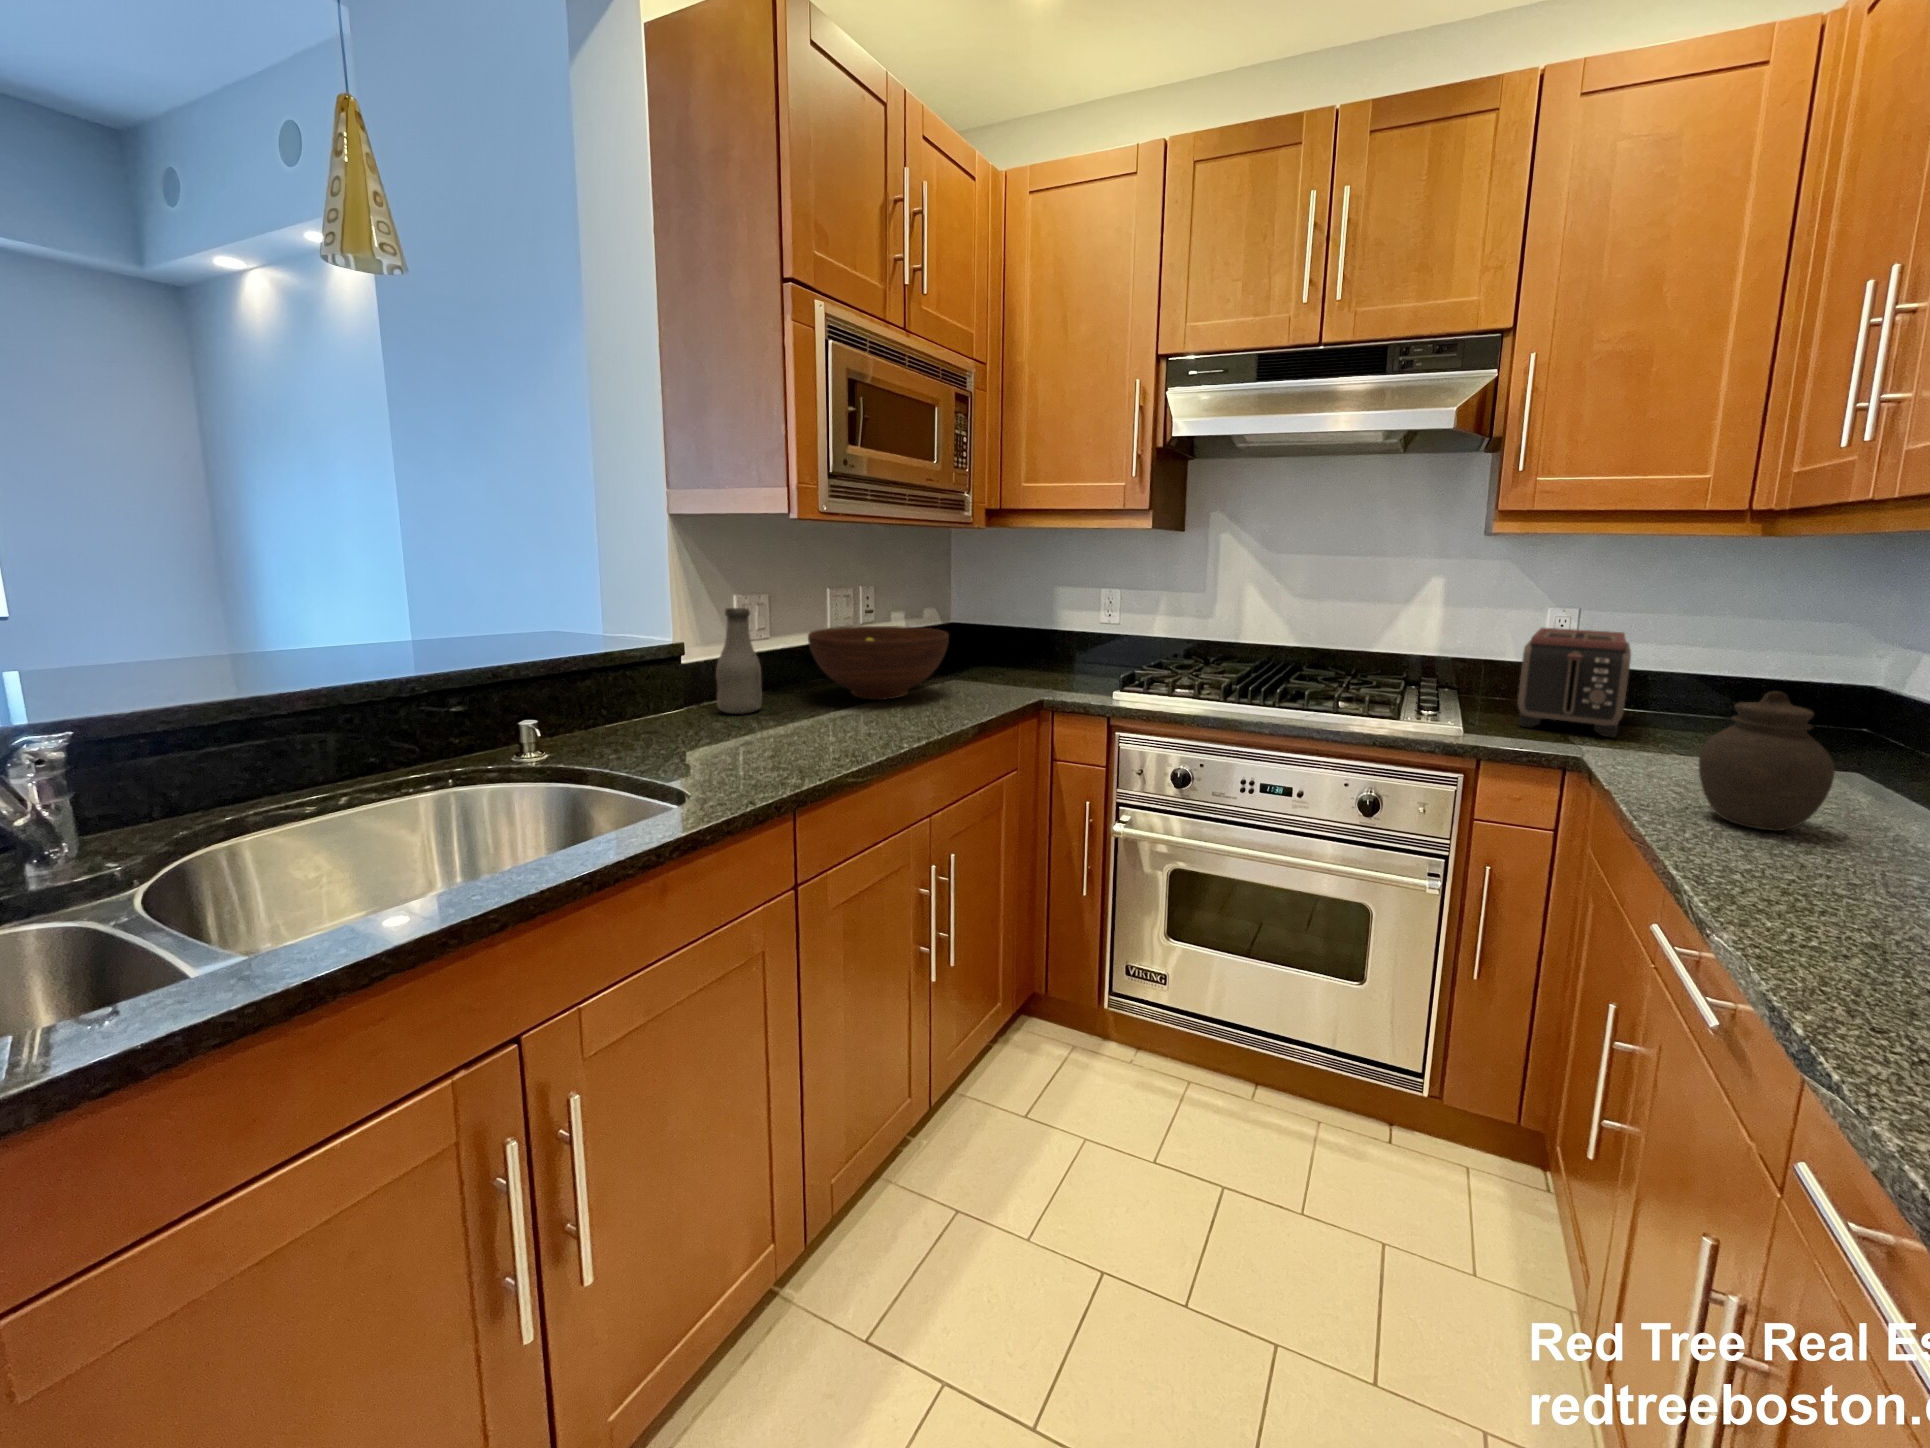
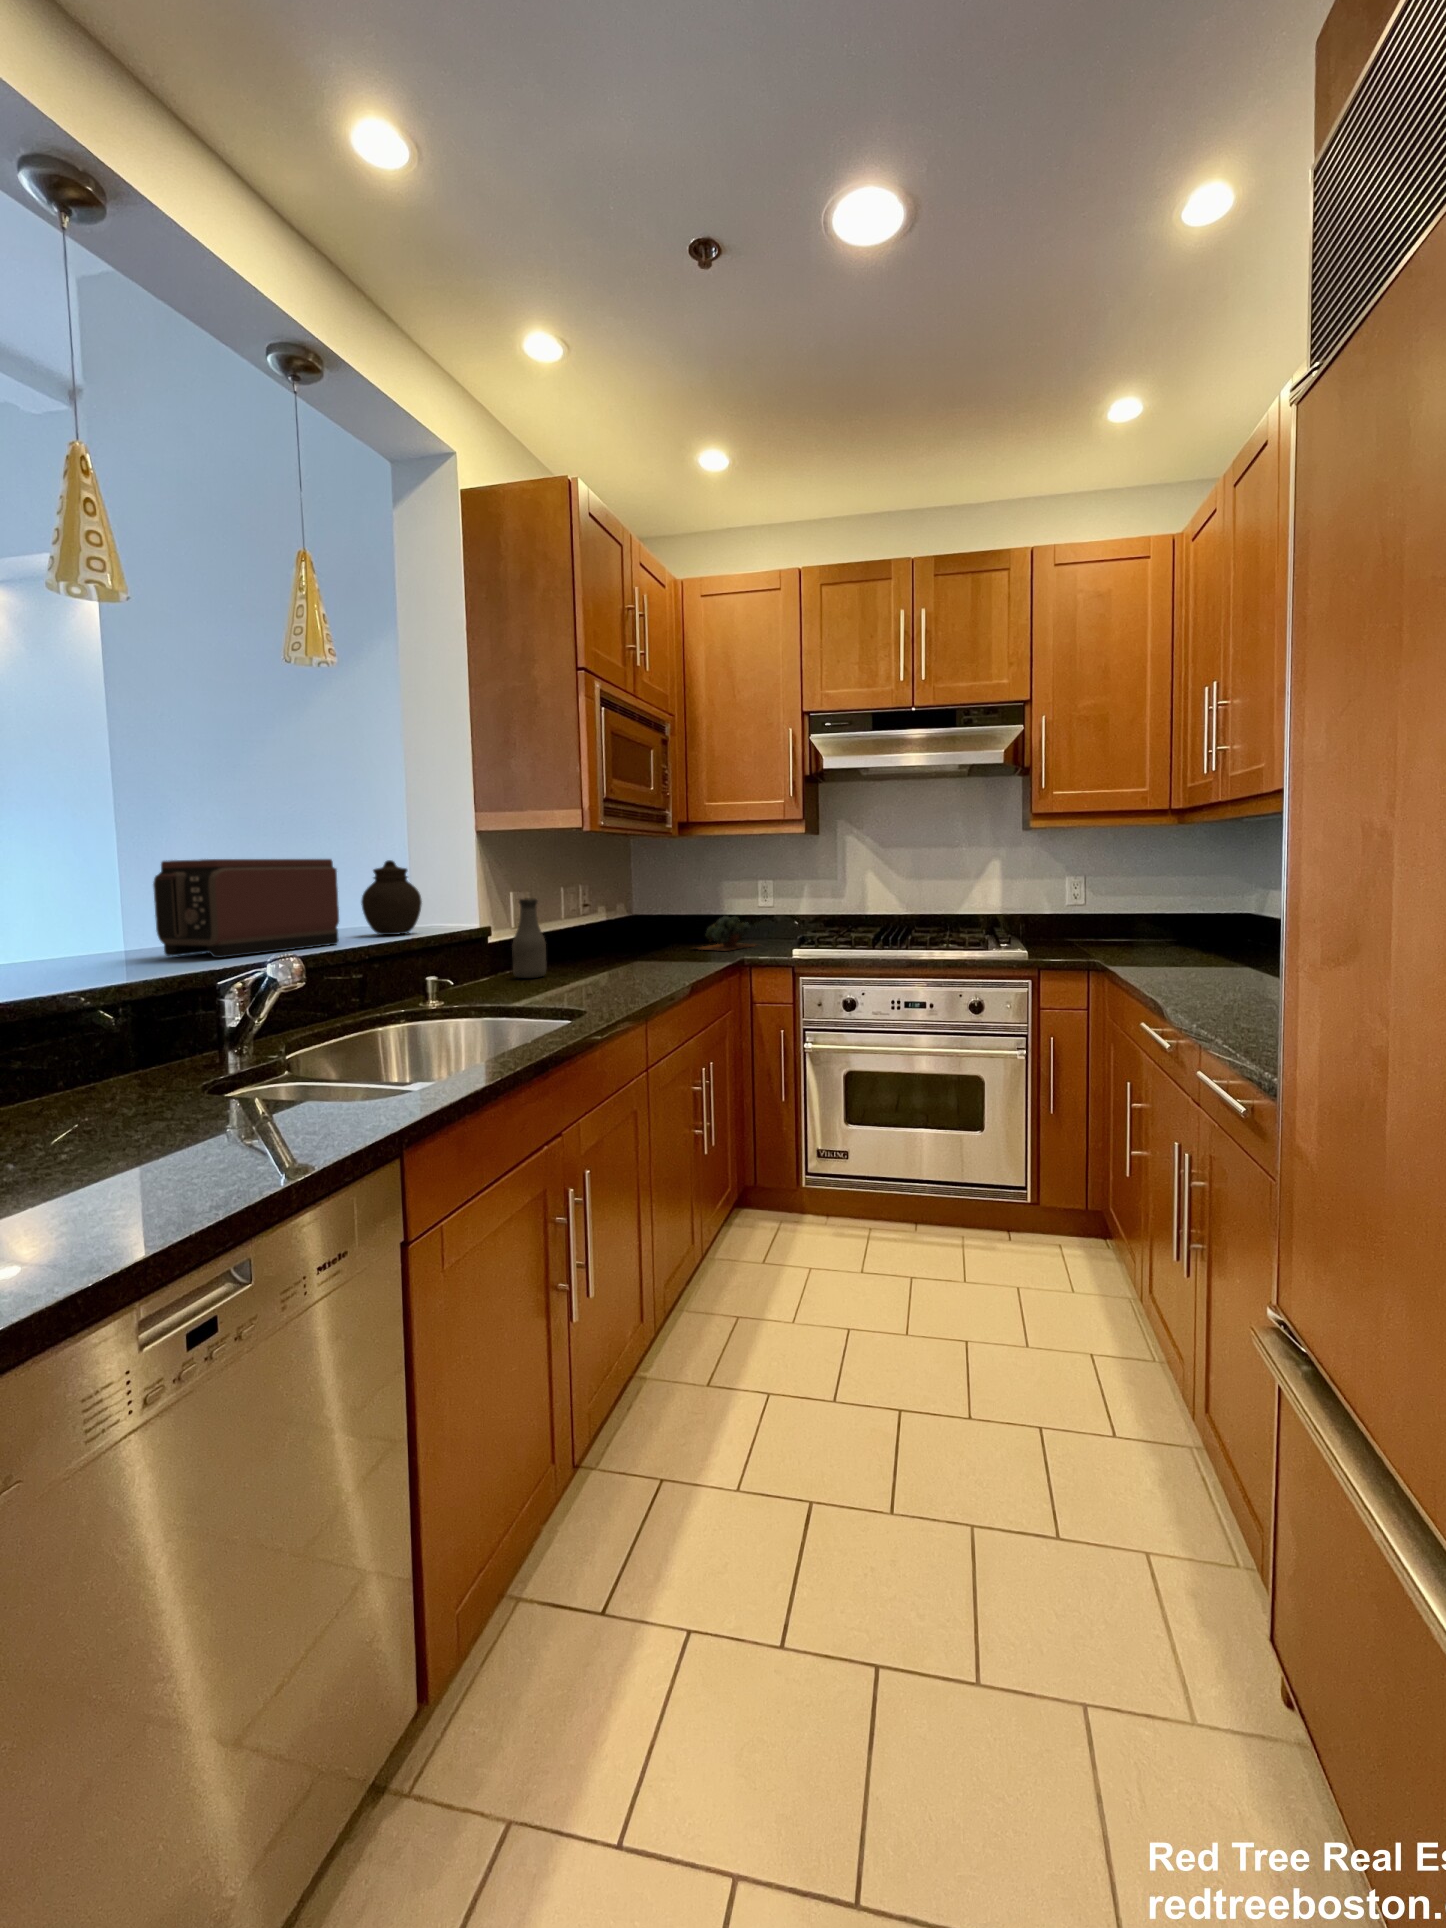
fruit bowl: present [808,626,949,700] -> none [568,912,675,965]
toaster: present [1518,628,1631,737] -> present [153,859,339,958]
succulent plant: none [988,636,1087,686] -> present [695,916,756,951]
jar: present [1698,691,1835,831] -> present [361,860,422,935]

